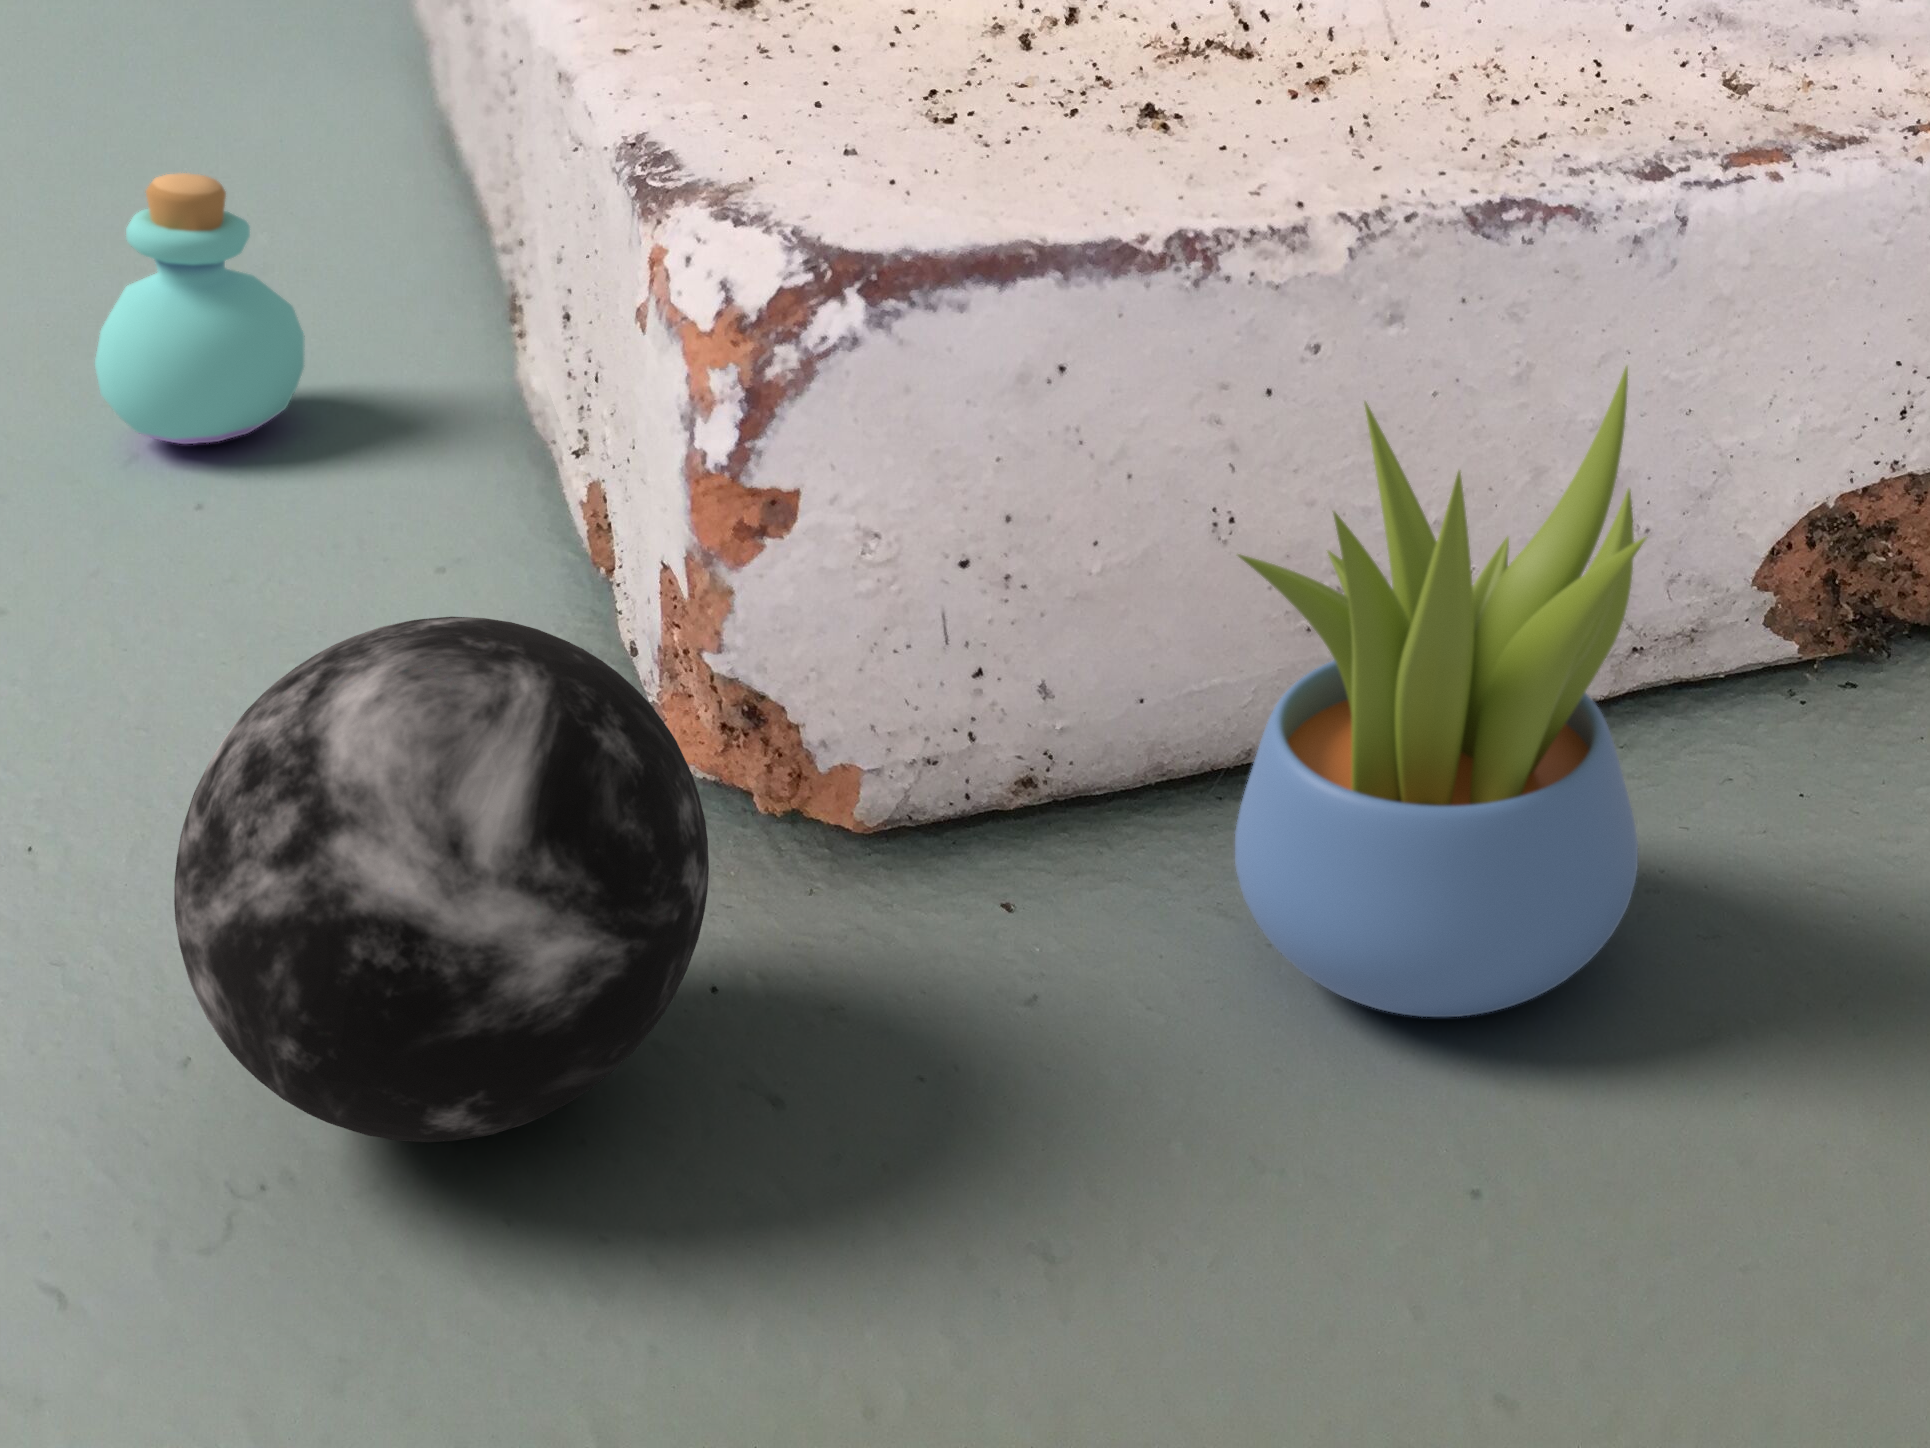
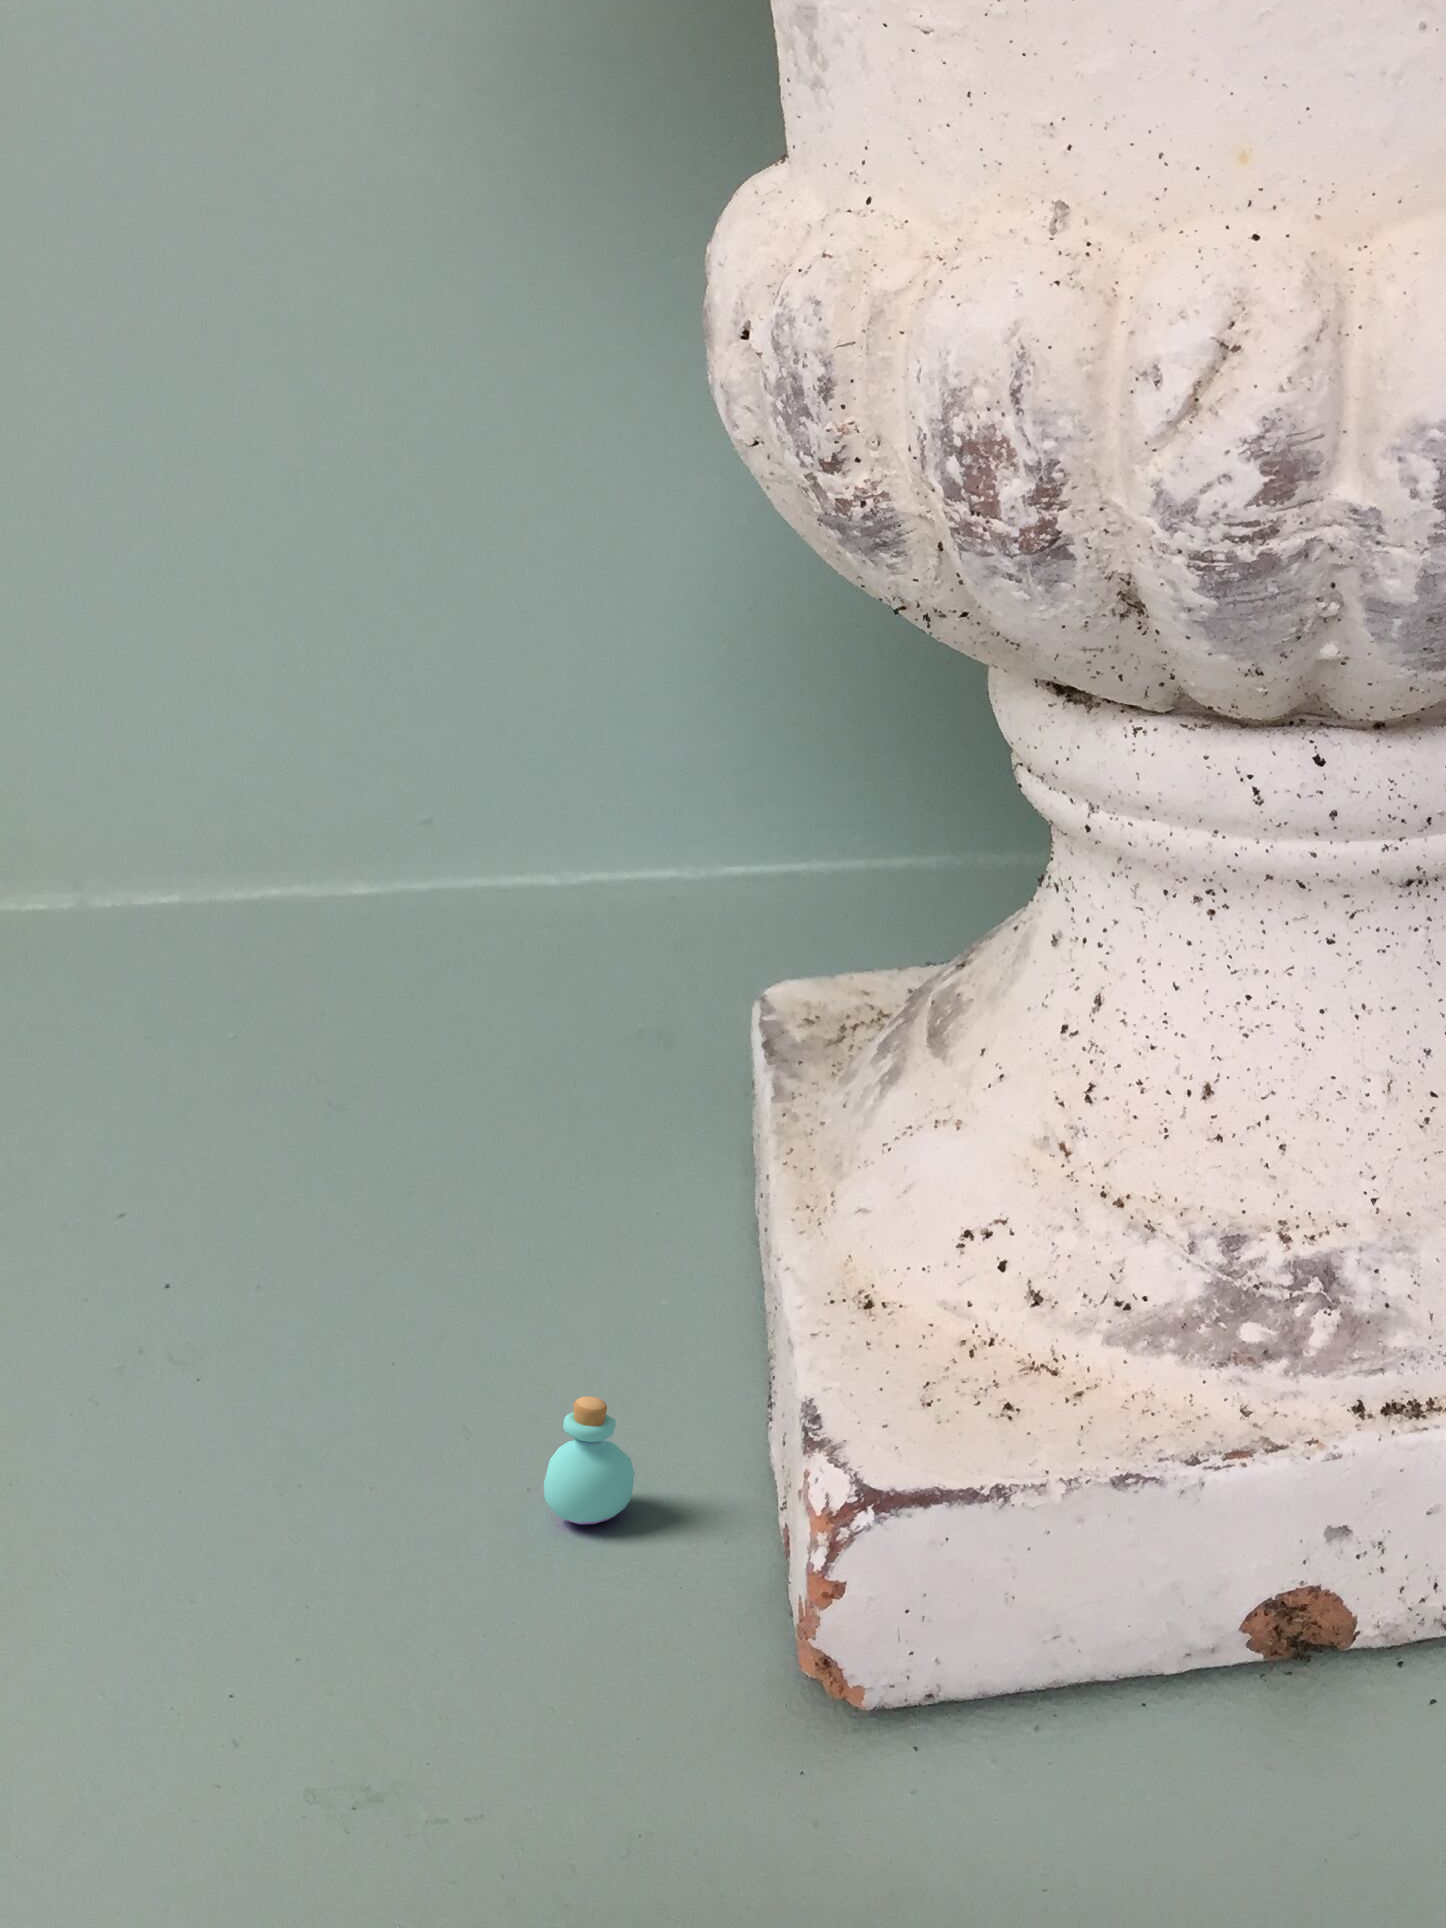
succulent plant: present [1235,366,1646,1017] -> none [1000,1552,1152,1799]
decorative orb: present [174,617,709,1142] -> none [629,1628,809,1818]

